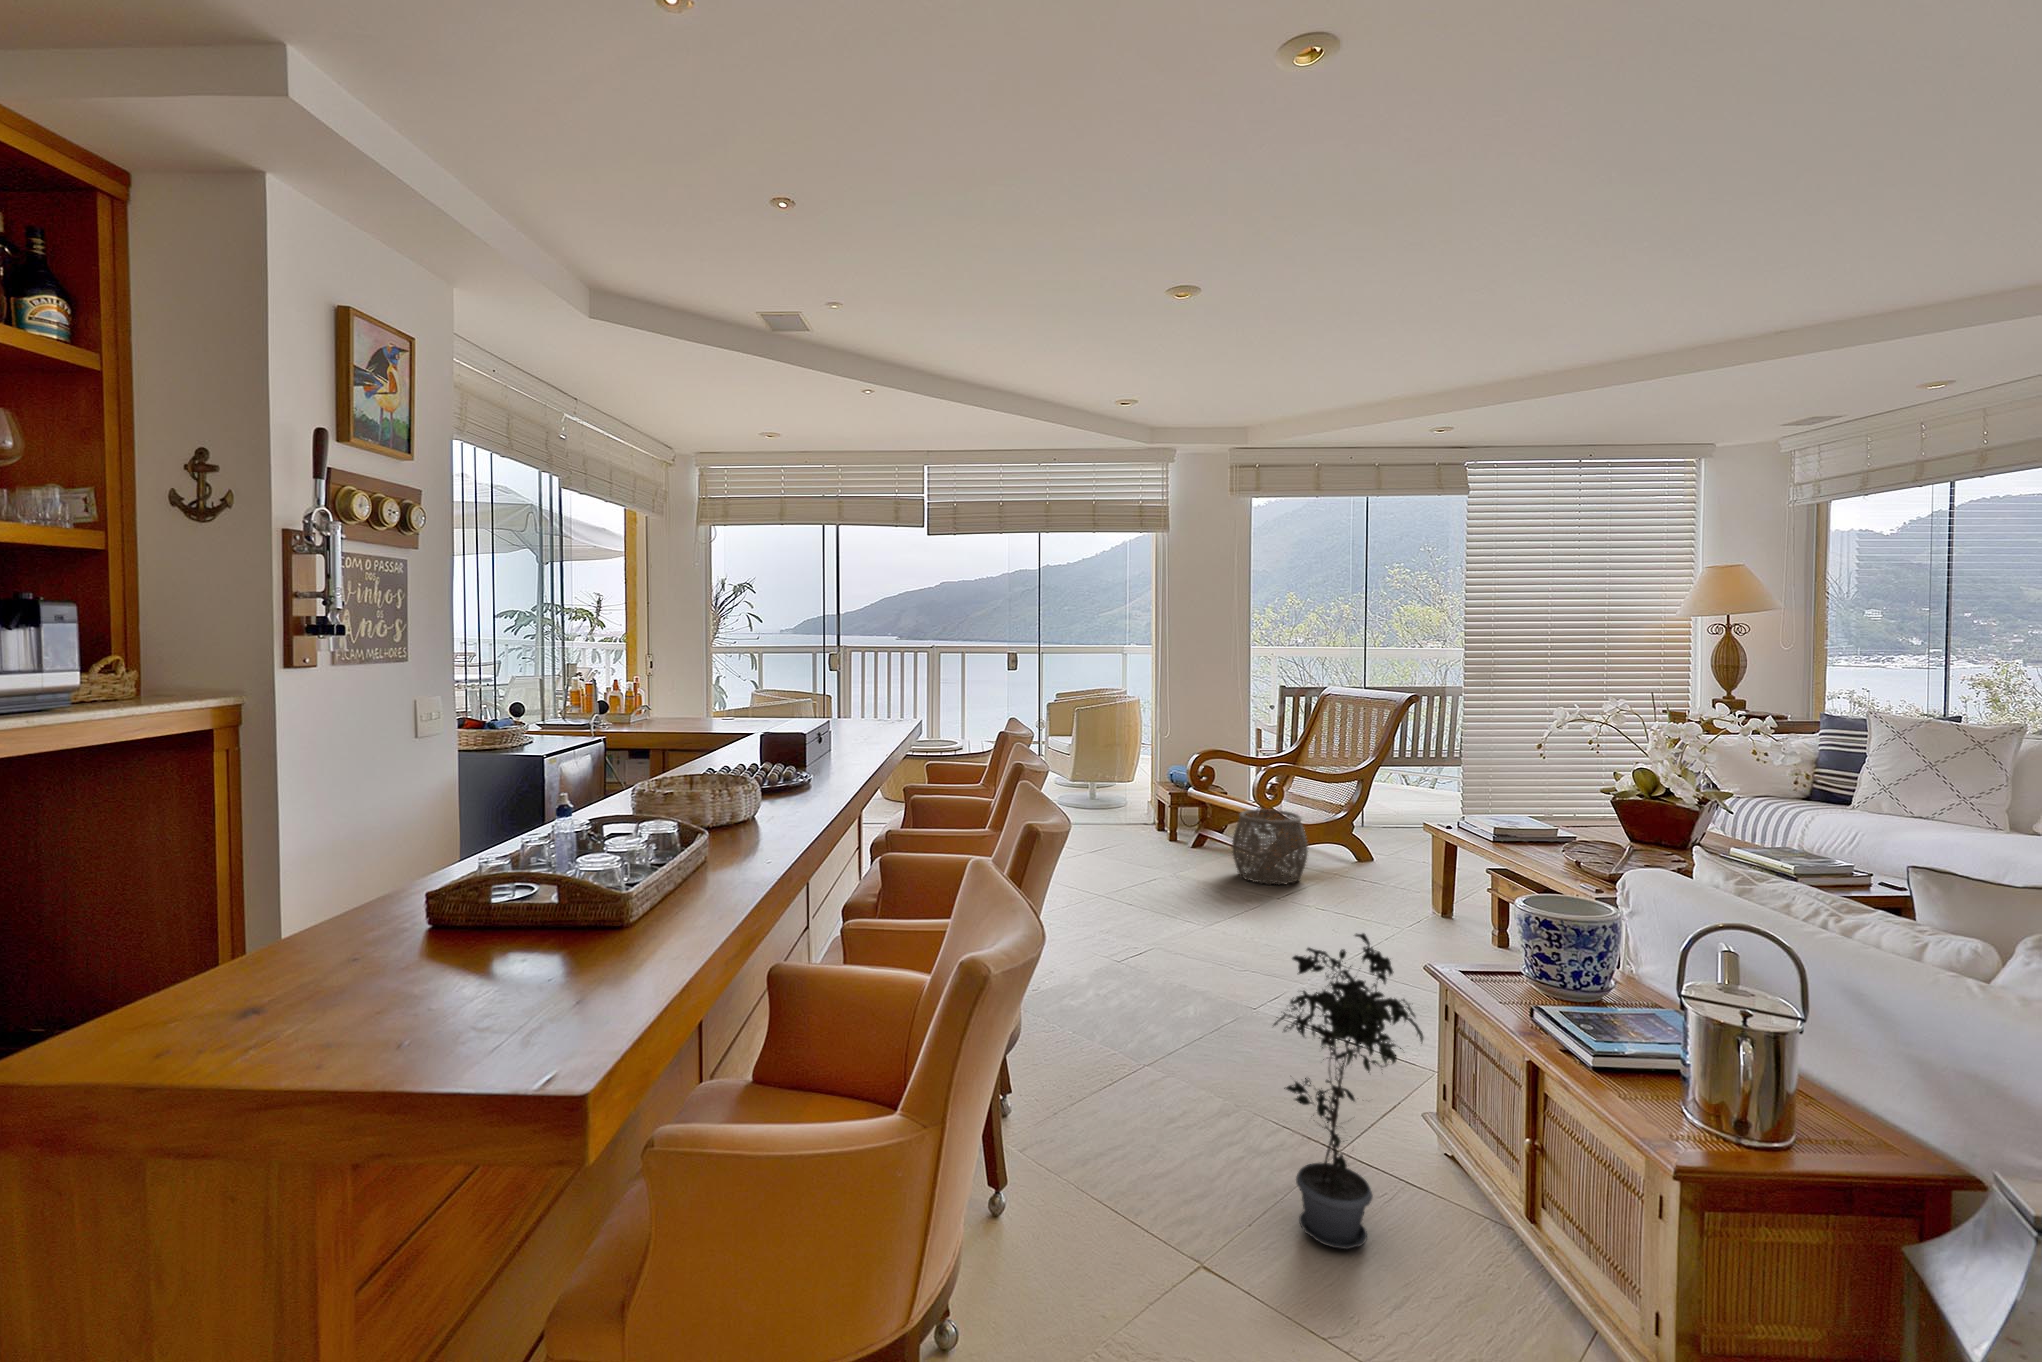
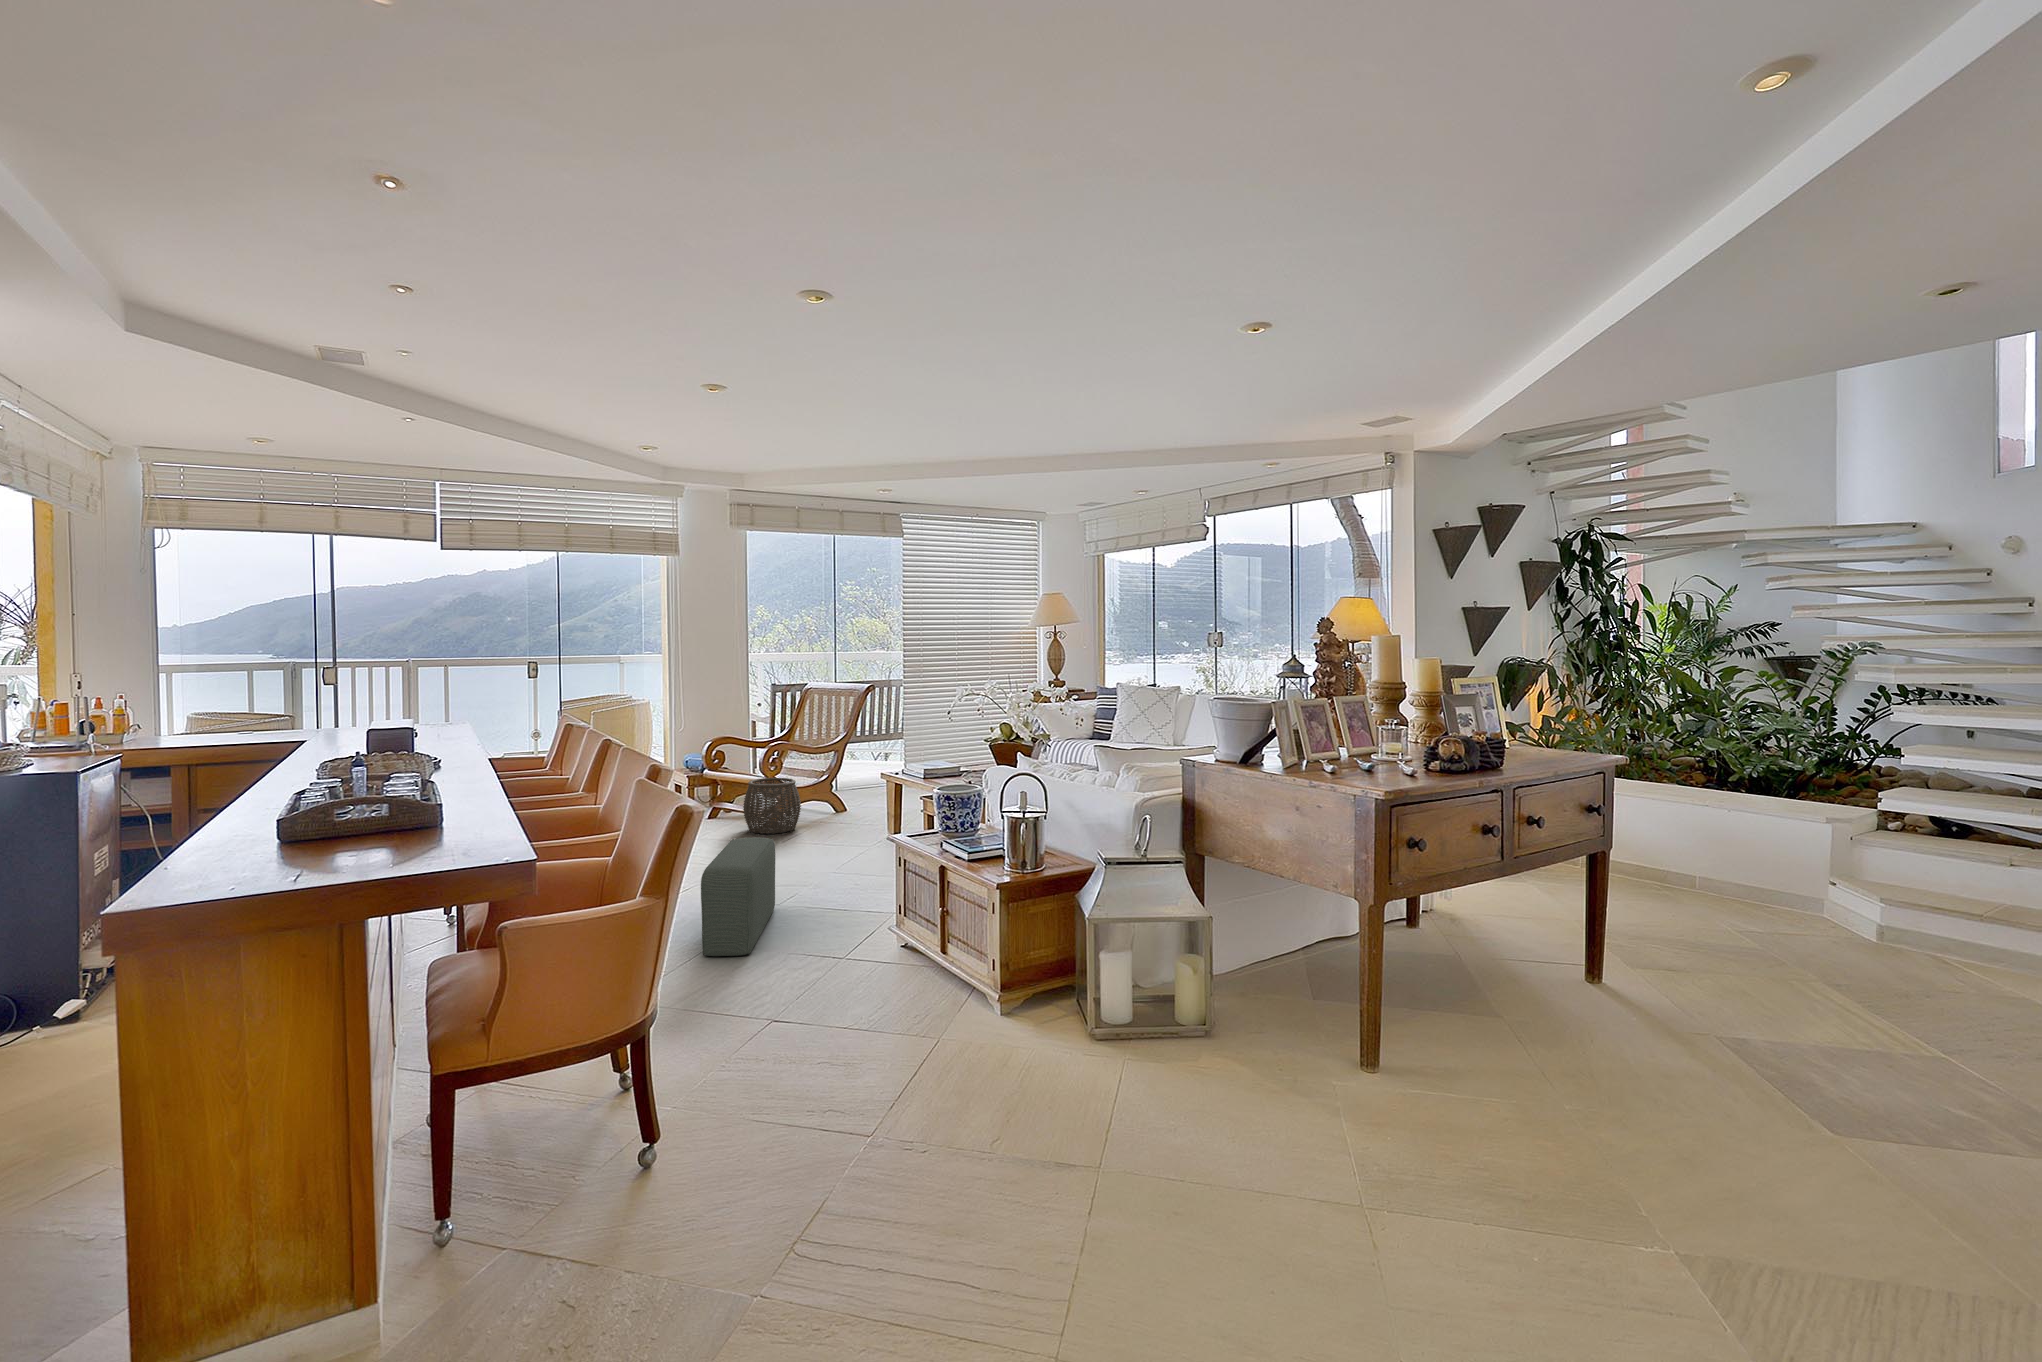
pouf: none [1130,912,1252,1104] -> present [701,838,775,956]
potted plant: present [1274,933,1423,1250] -> none [805,812,888,995]

